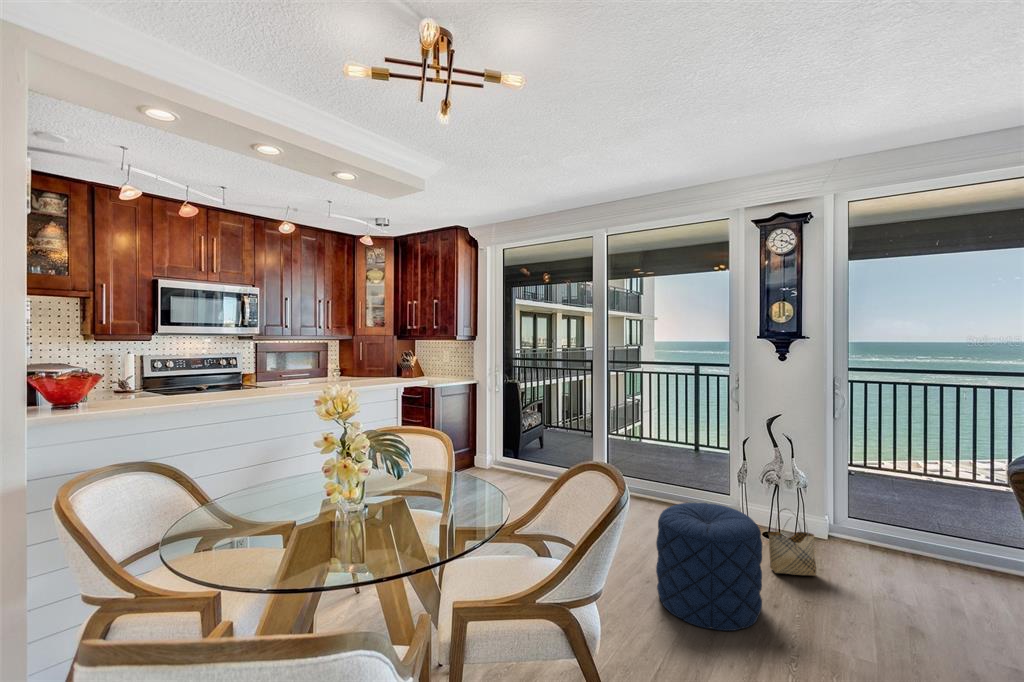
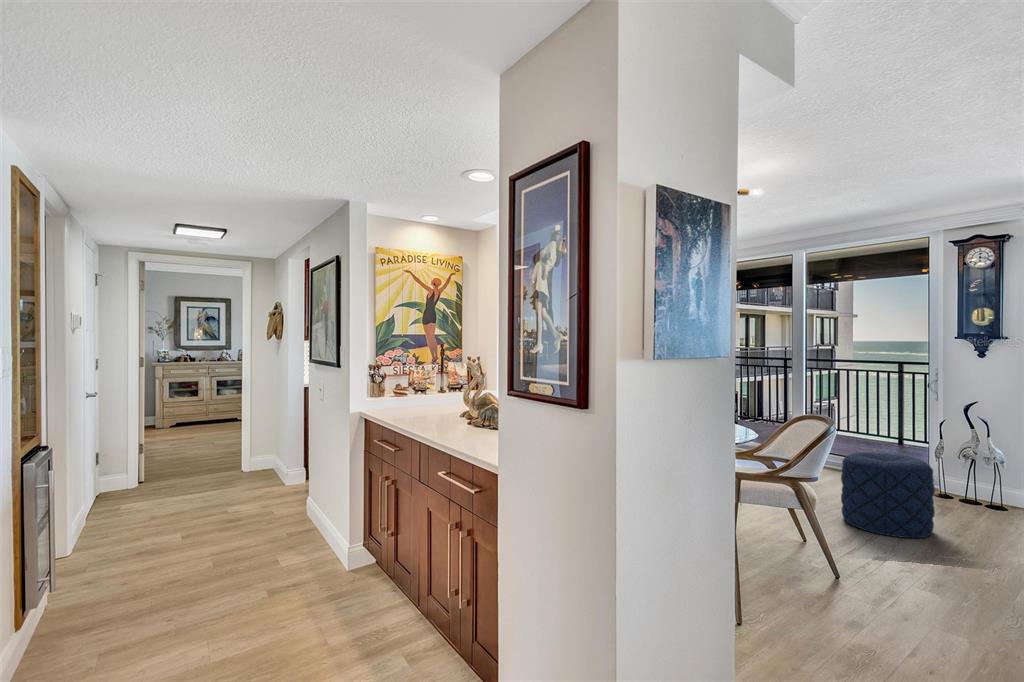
woven basket: present [768,509,816,576] -> none [952,470,1001,525]

